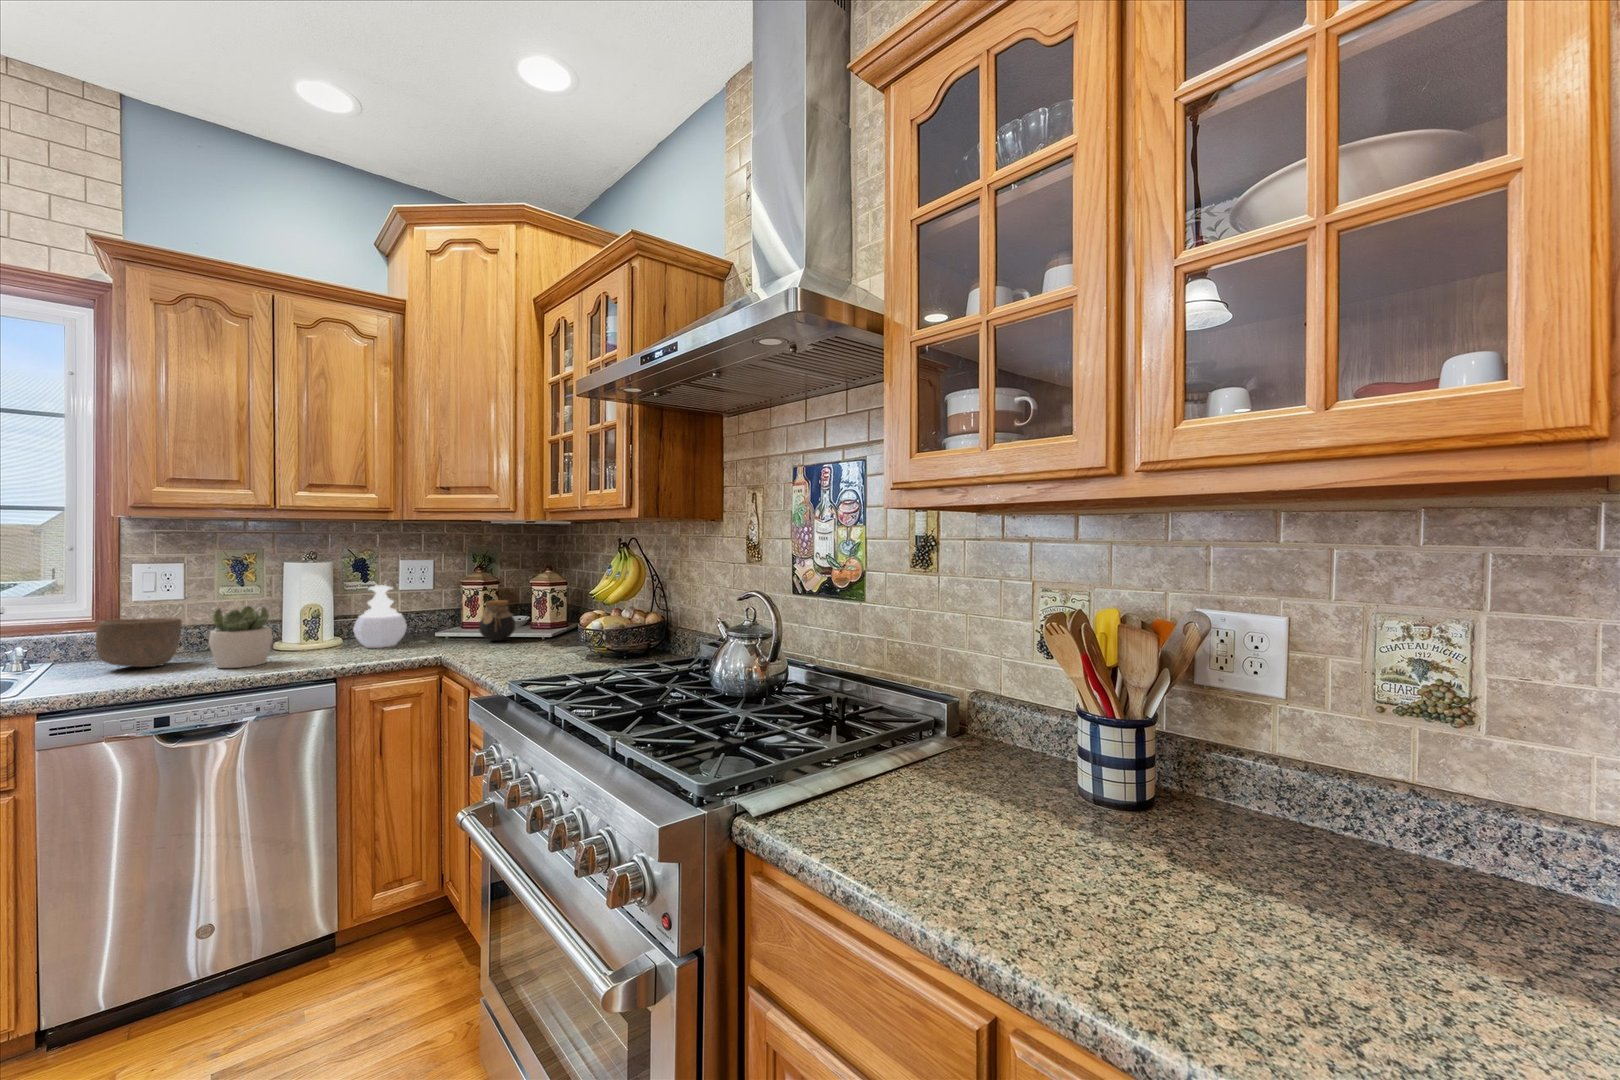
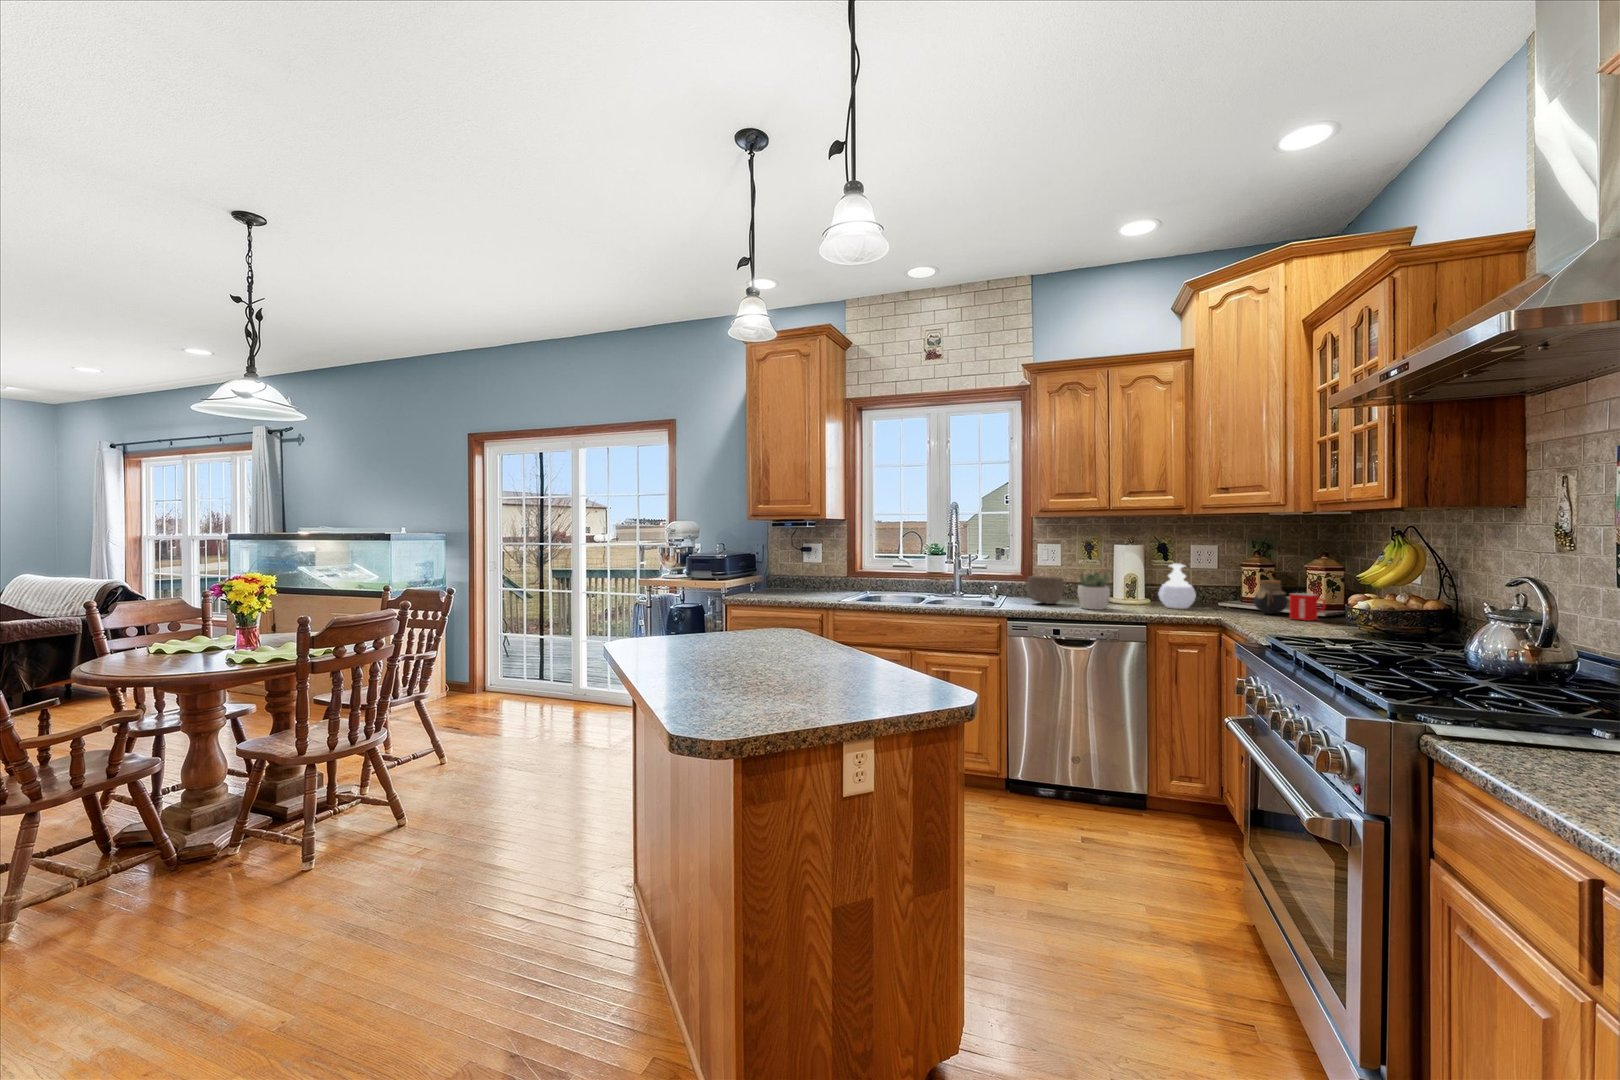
mug: none [519,614,556,646] -> present [1290,593,1326,621]

